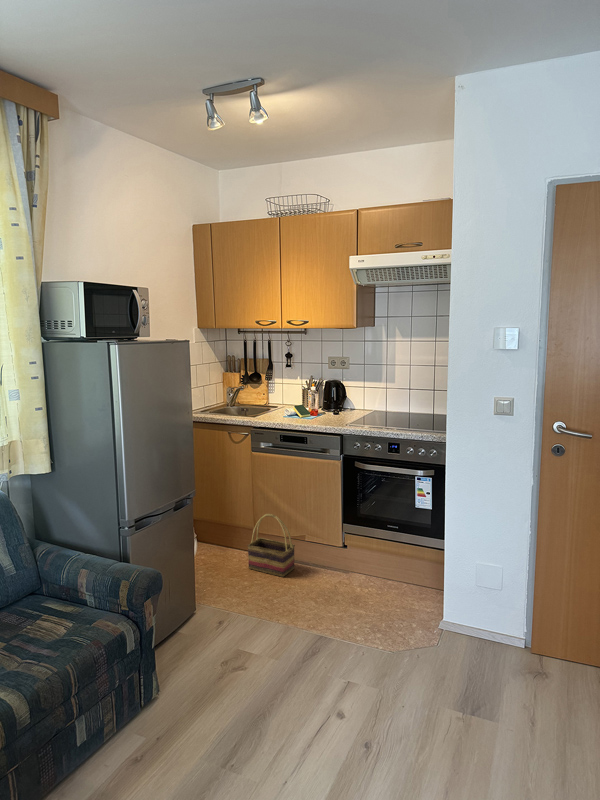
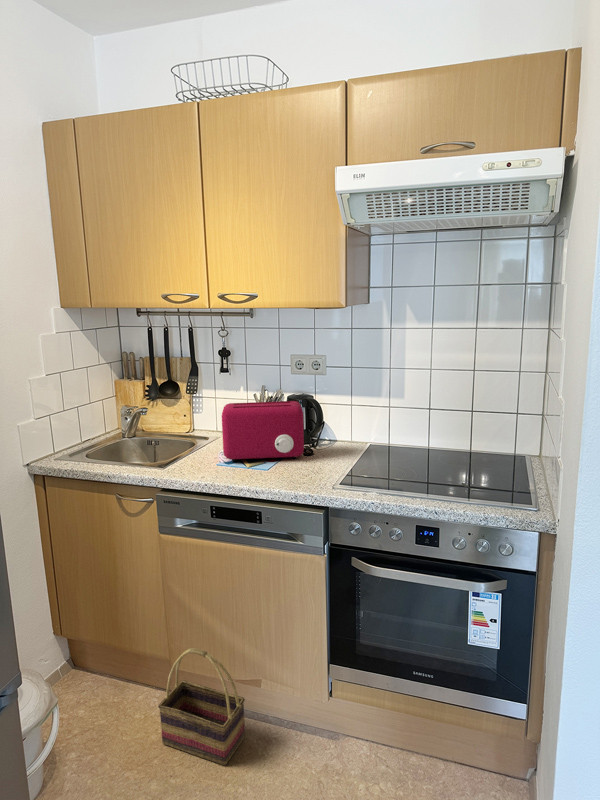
toaster: none [287,383,334,415] -> present [222,401,304,461]

